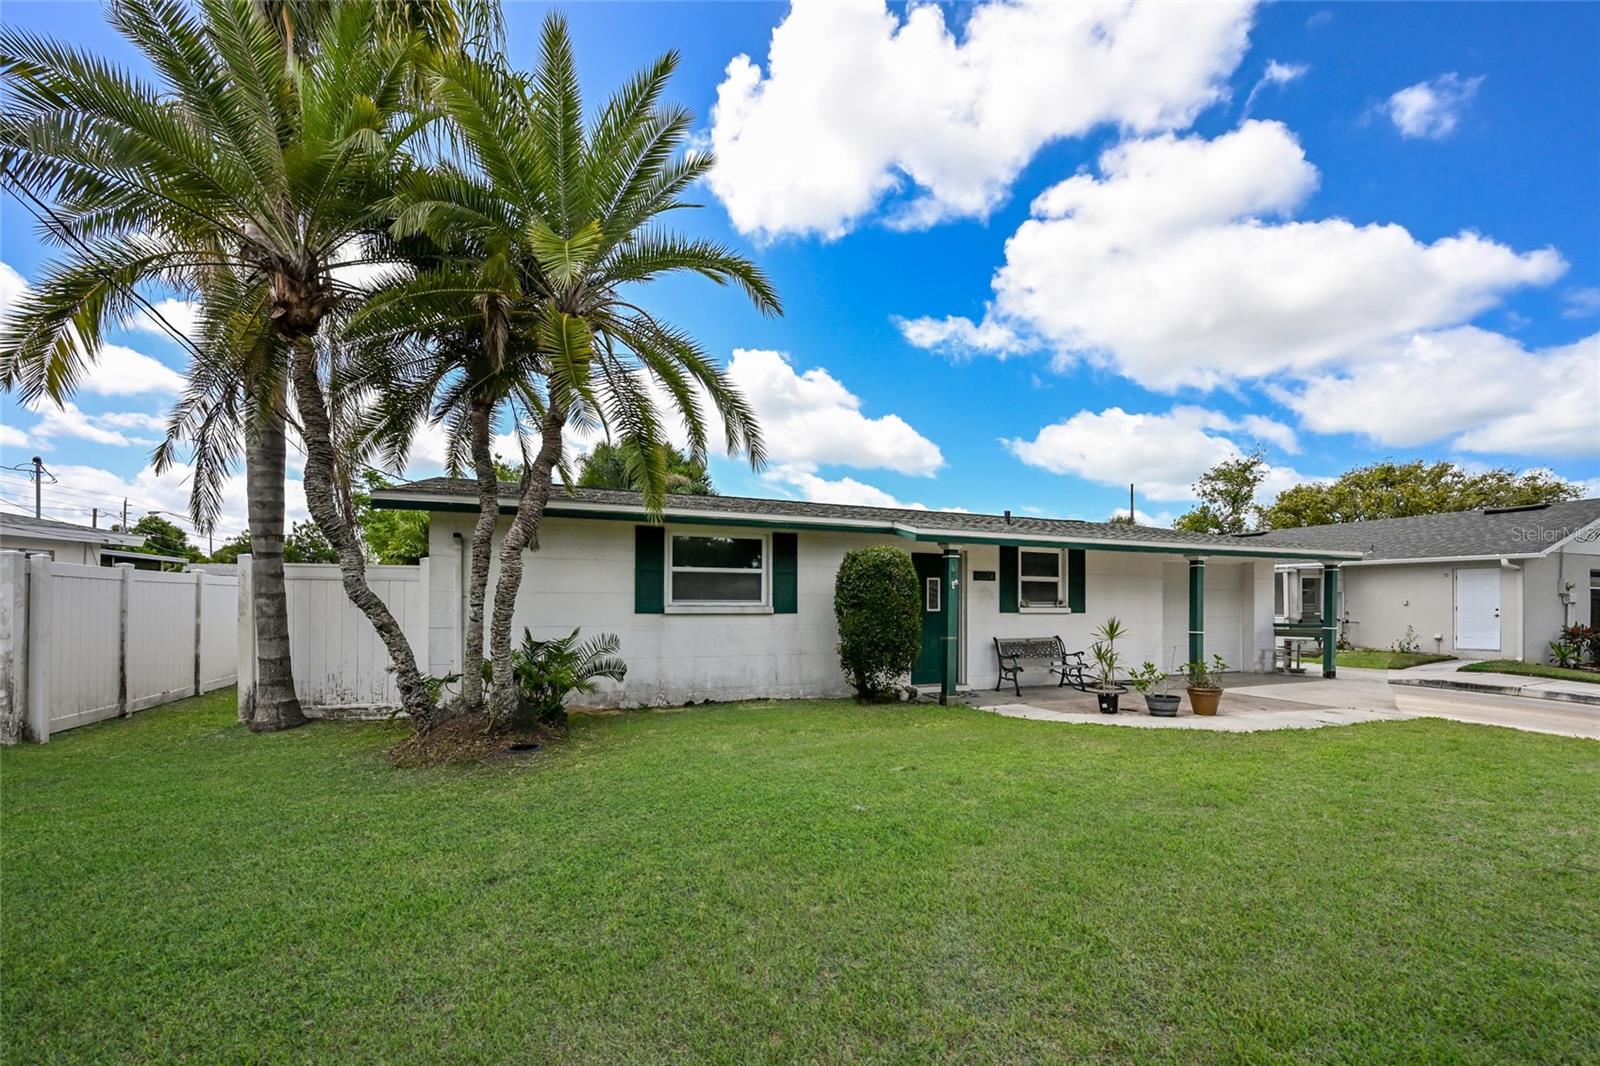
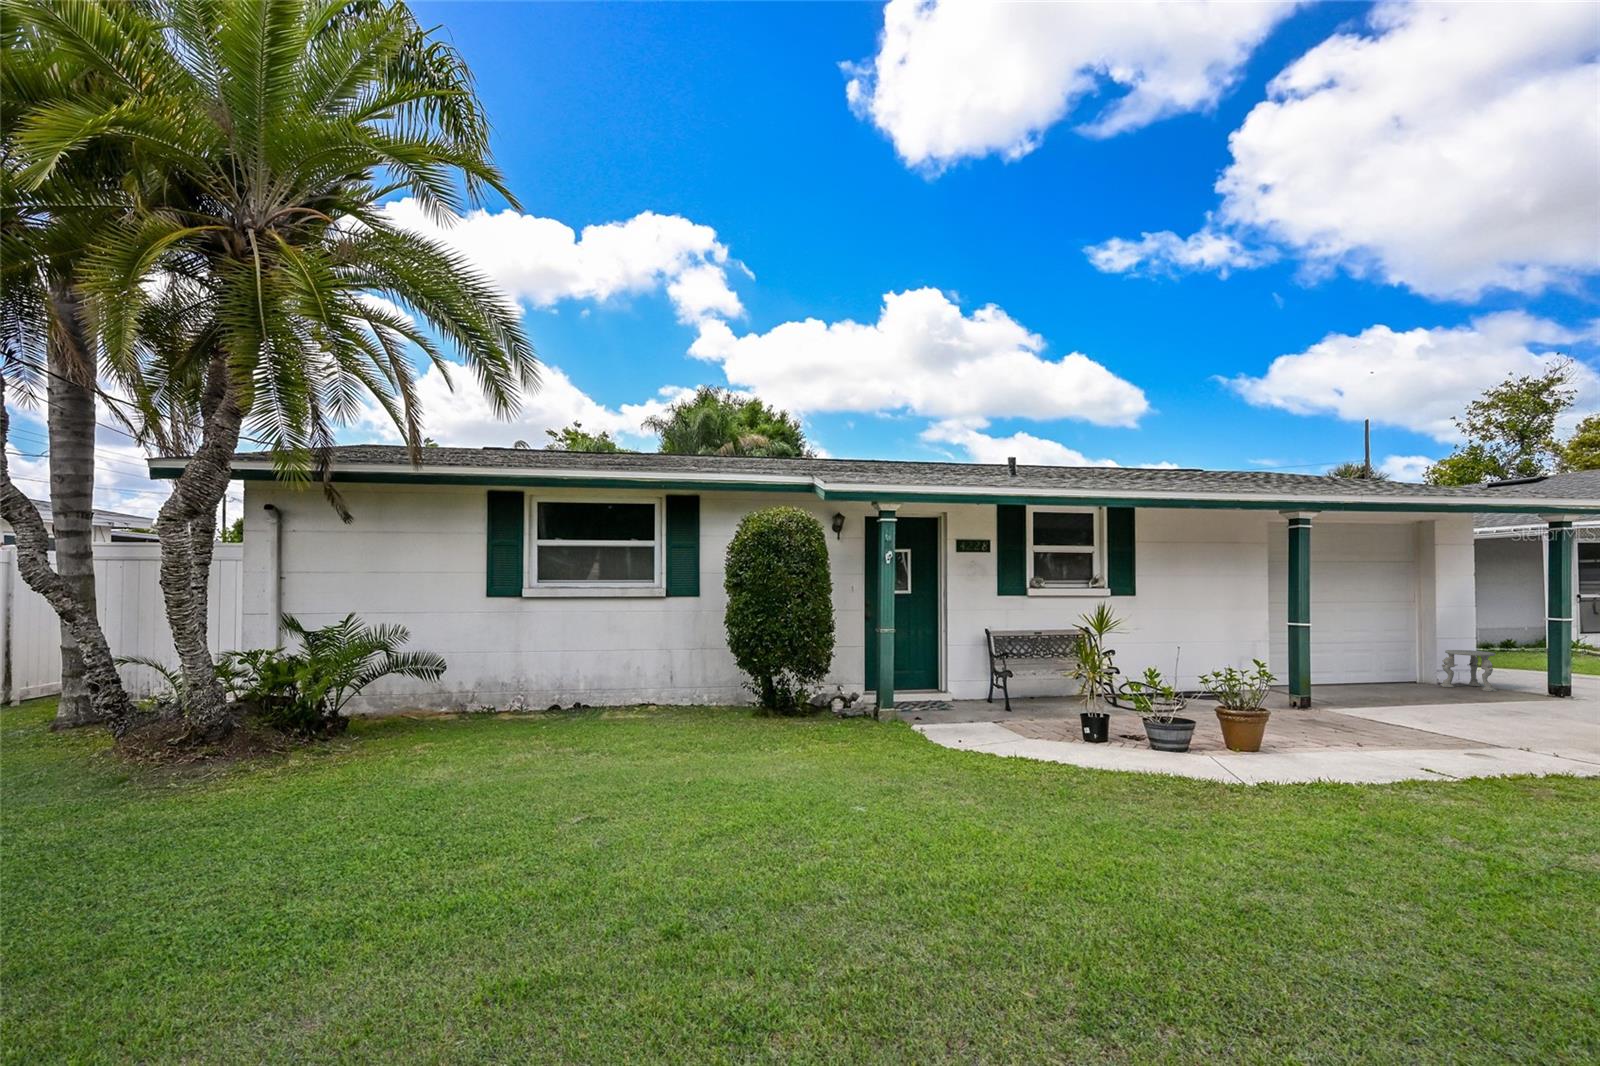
potted tree: present [506,693,541,753] -> none [219,689,272,765]

